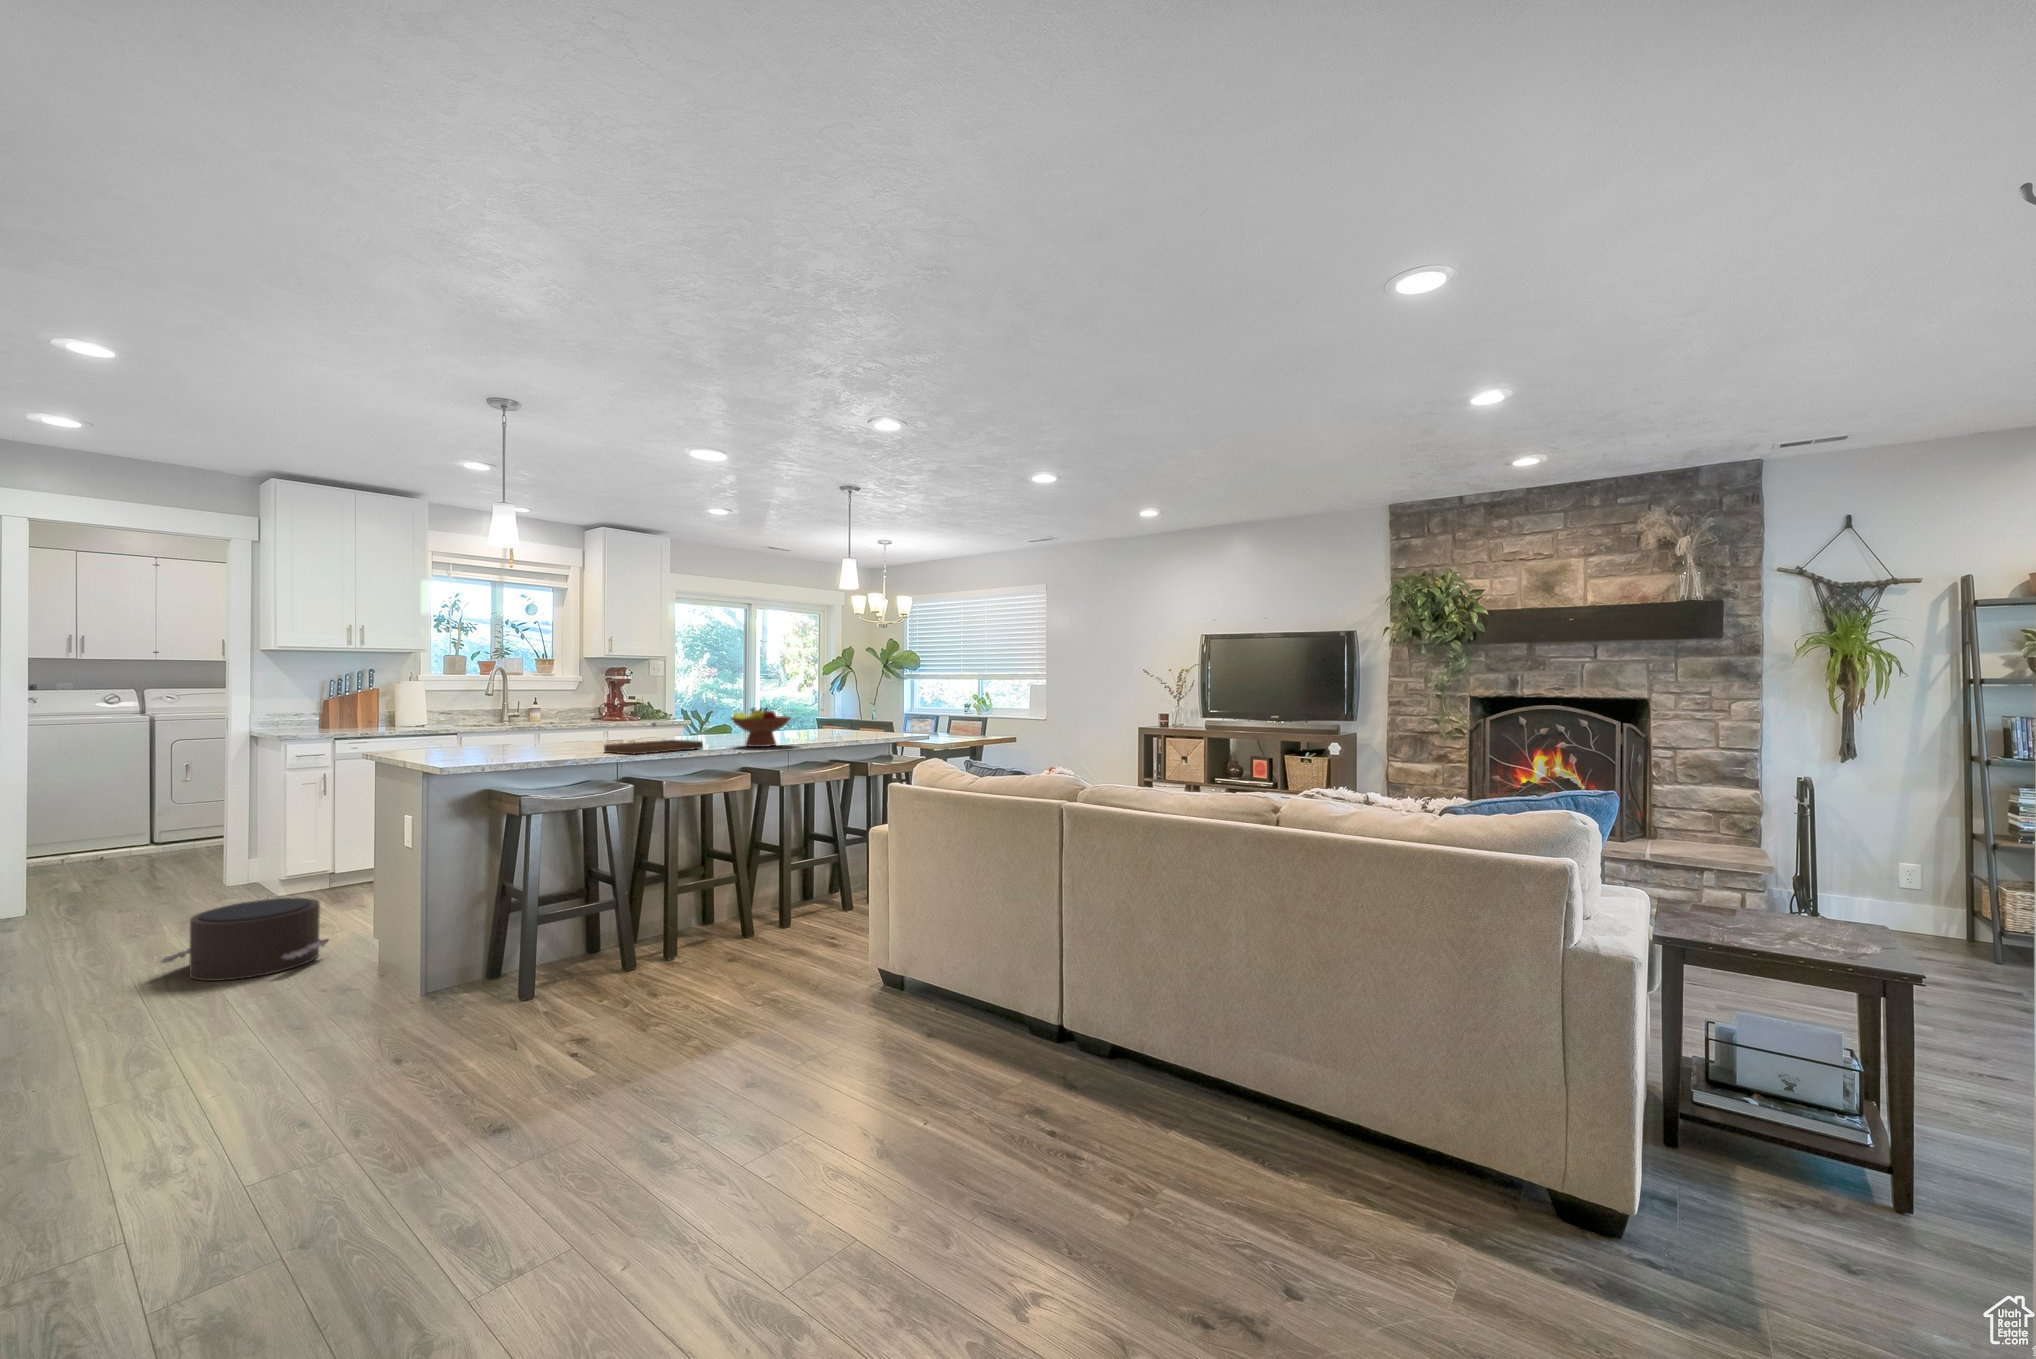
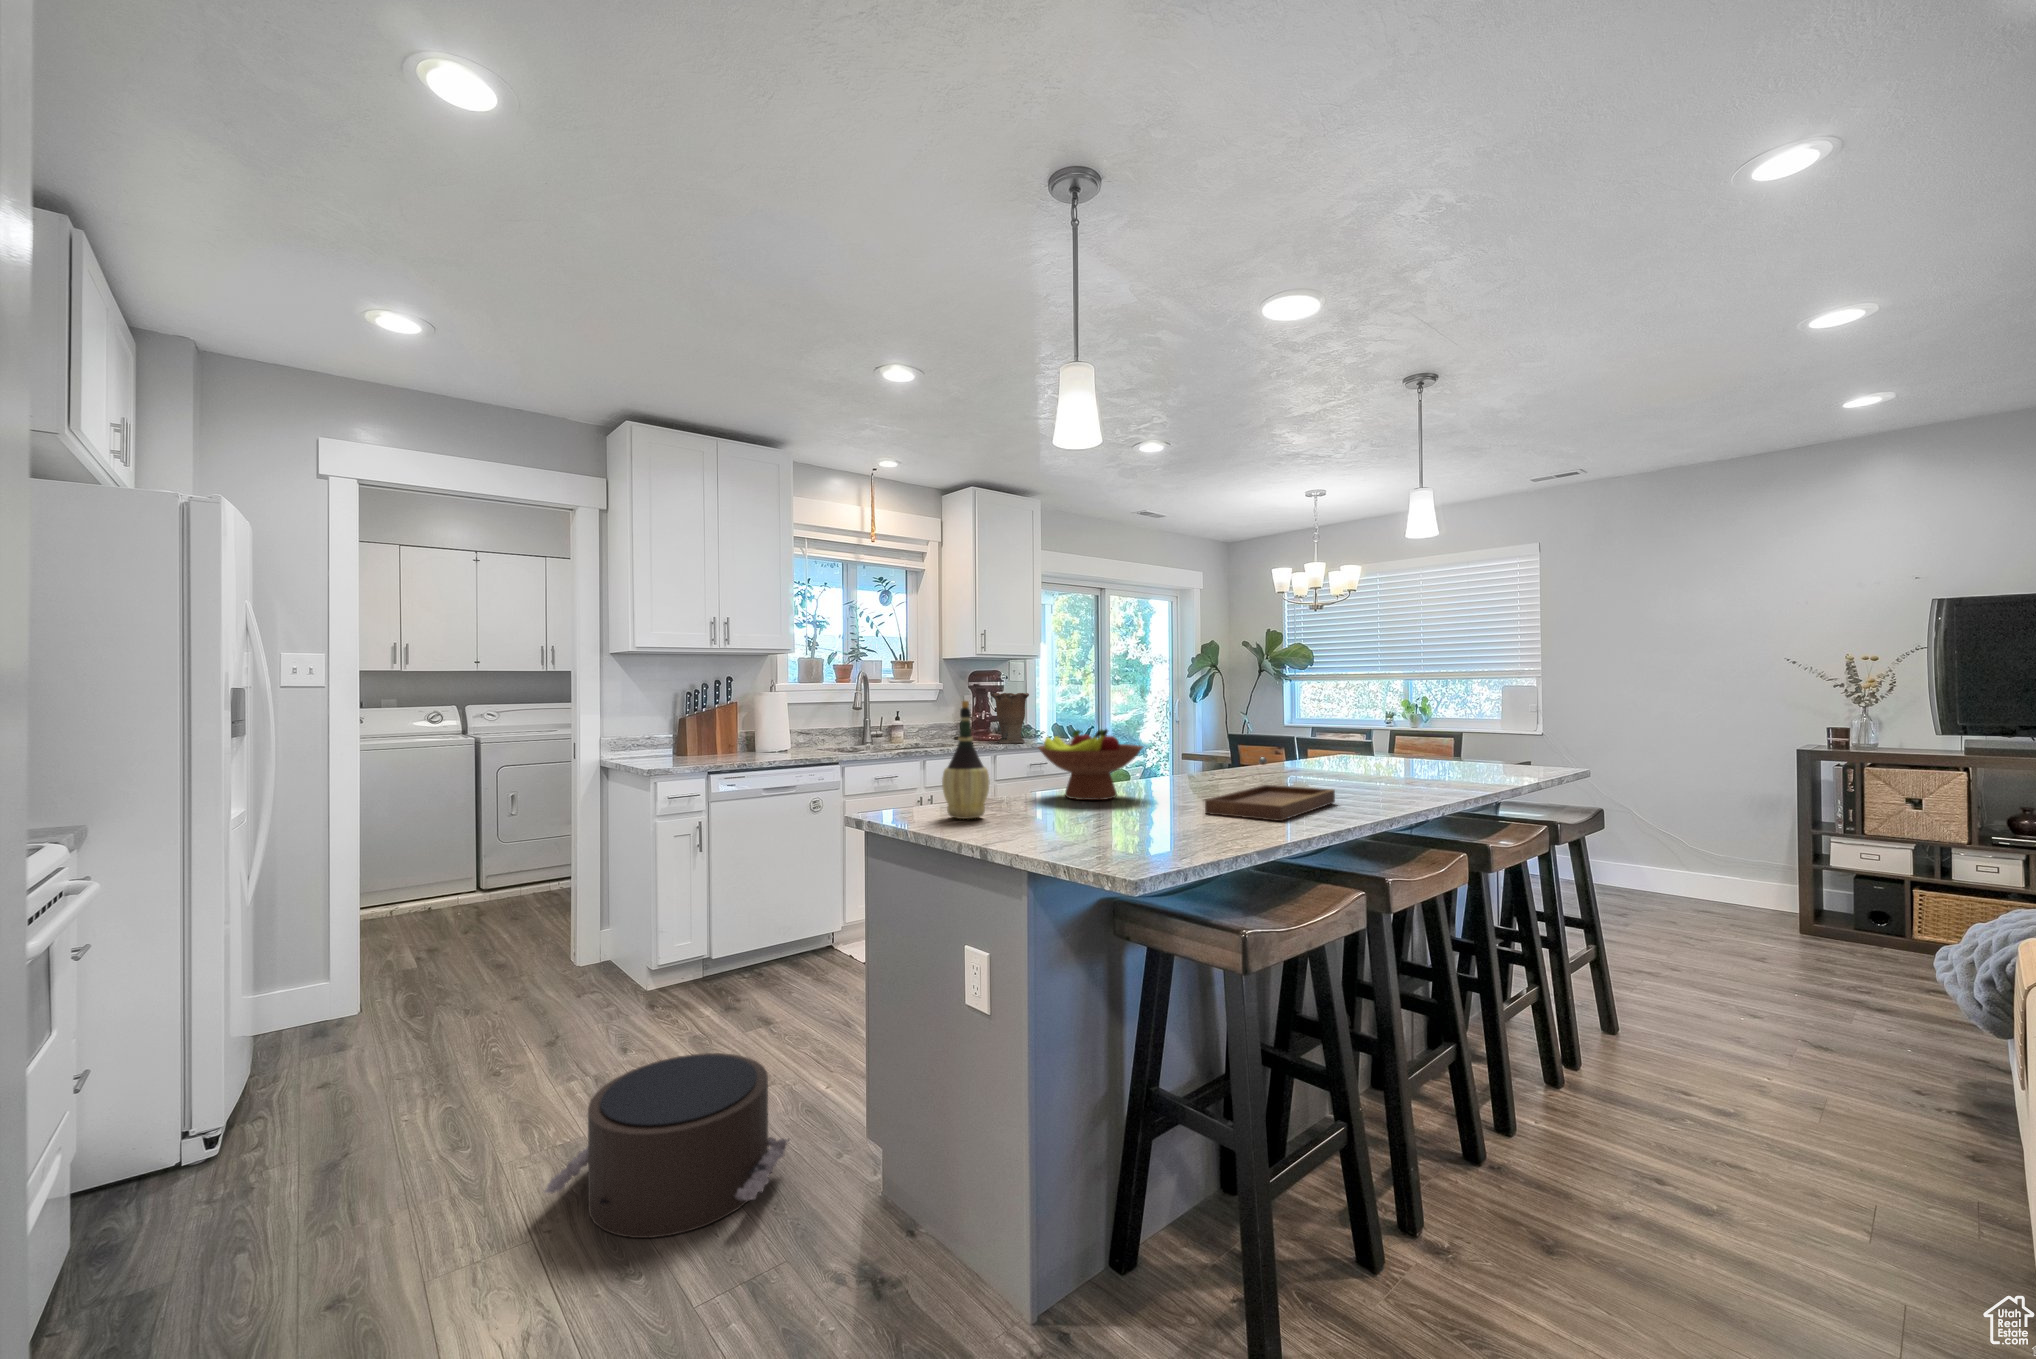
vase: none [618,685,650,723] -> present [991,693,1029,744]
wine bottle: none [433,687,465,754] -> present [942,701,990,819]
fruit bowl: present [731,707,791,747] -> present [1039,729,1143,800]

